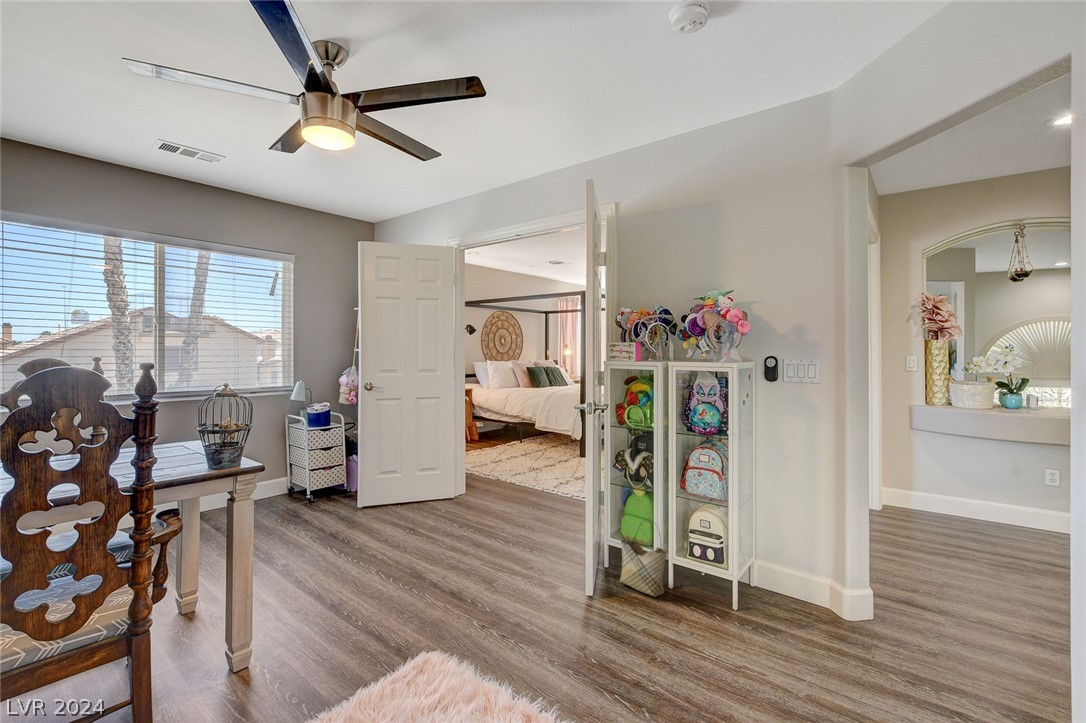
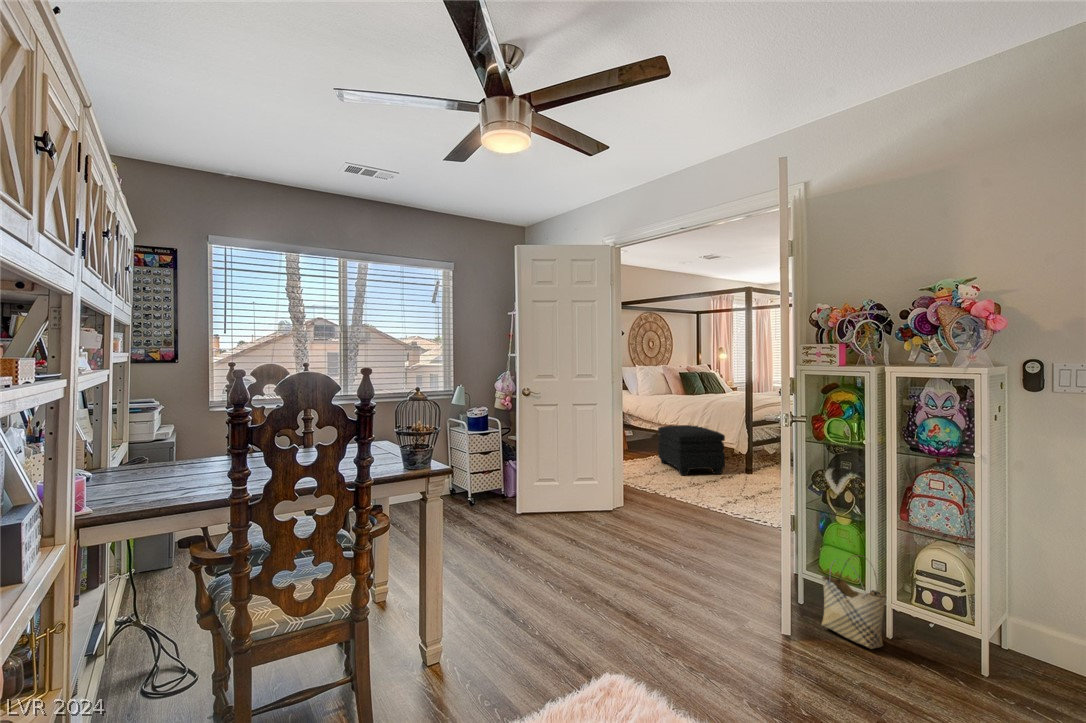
ottoman: none [505,415,561,460] -> present [658,425,725,475]

